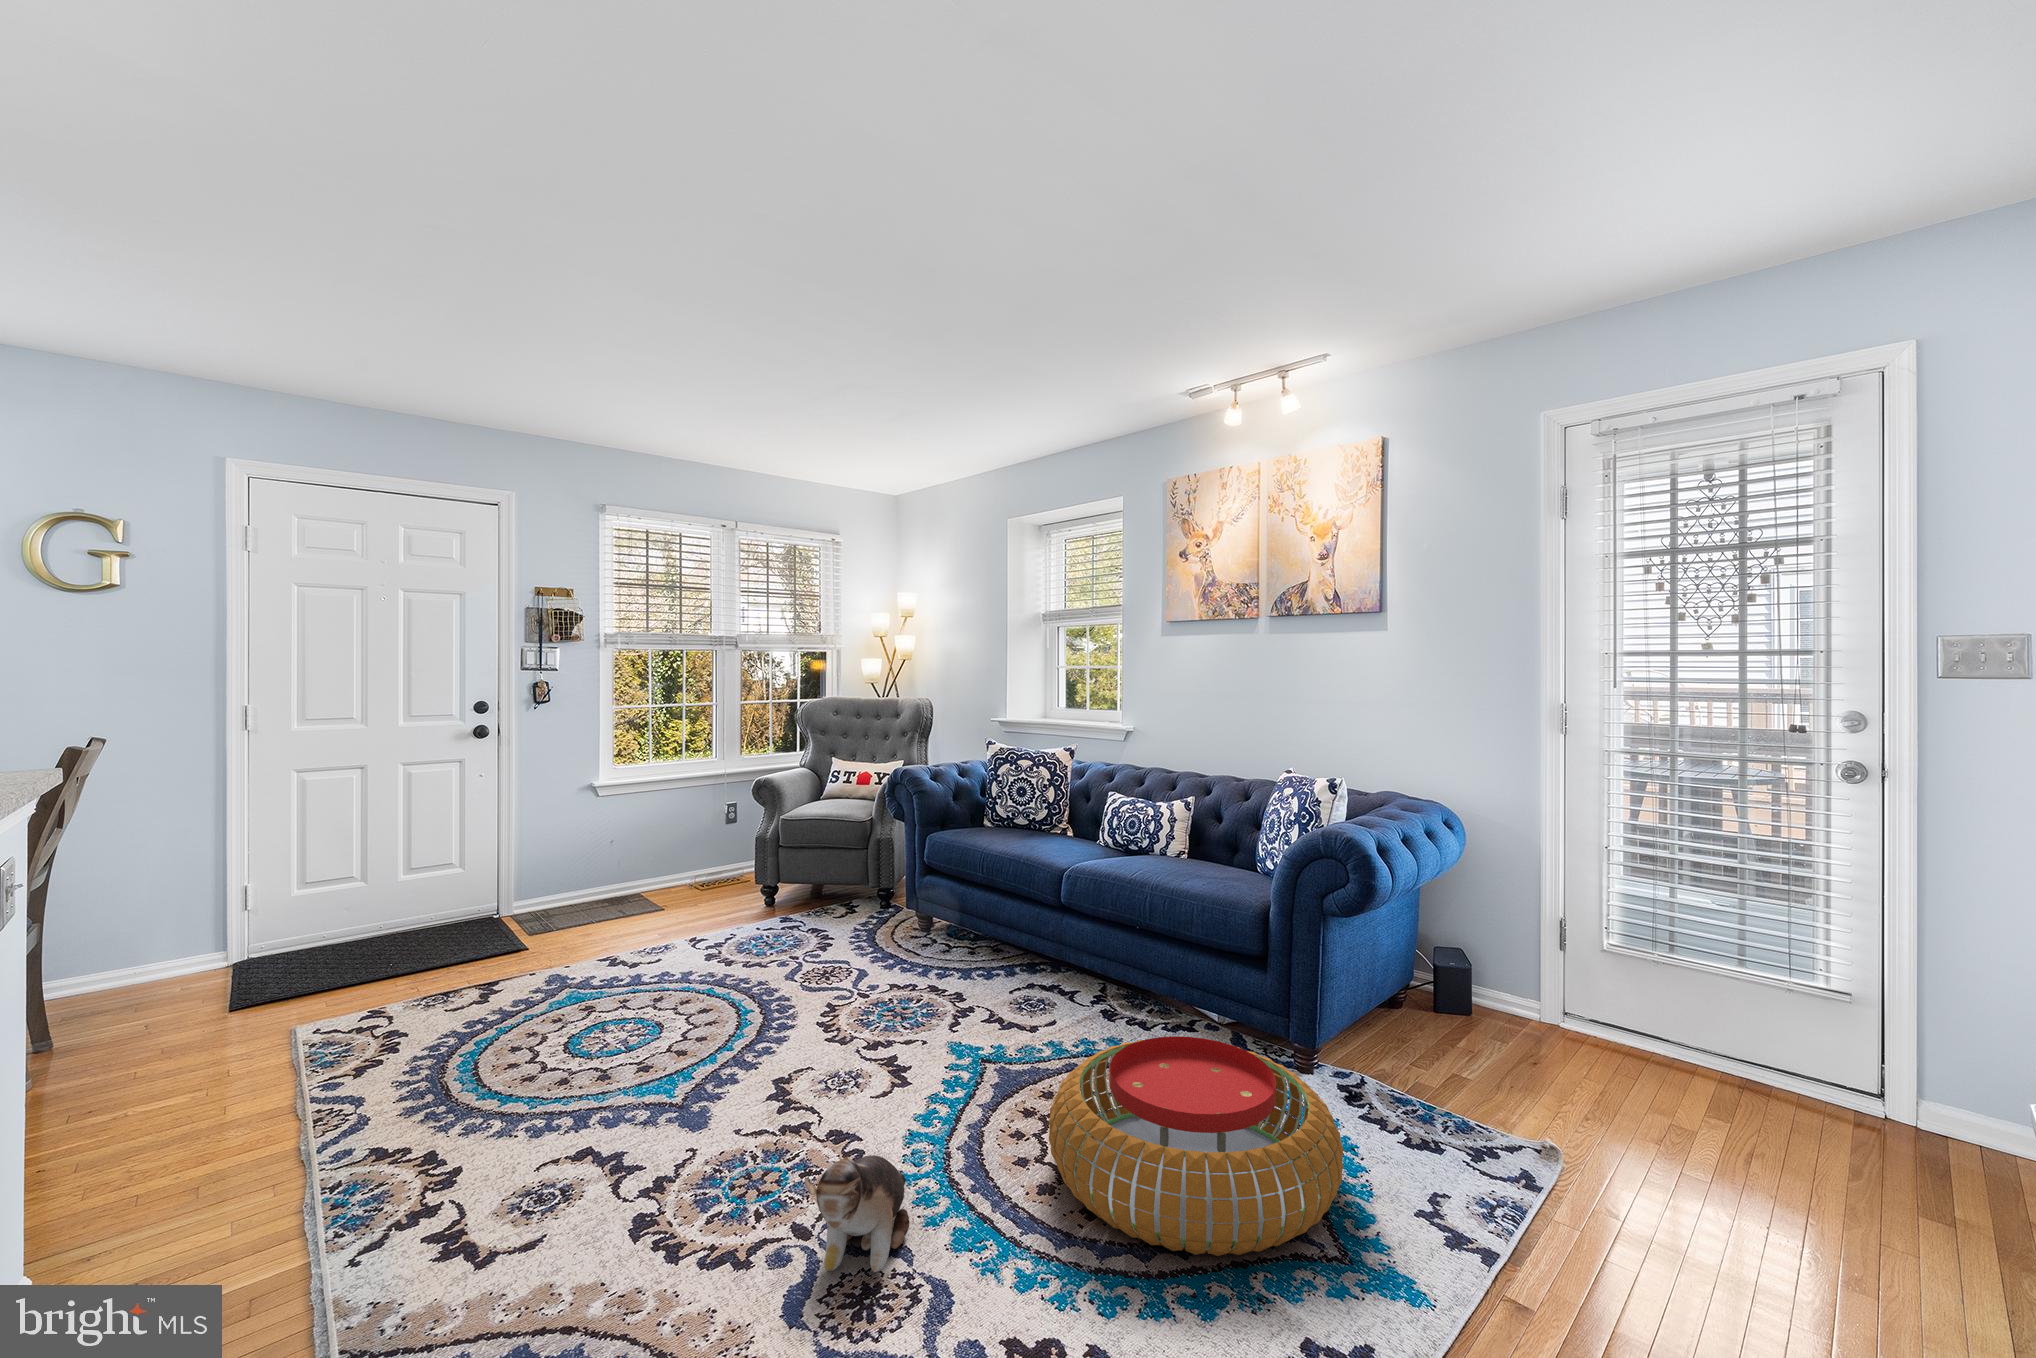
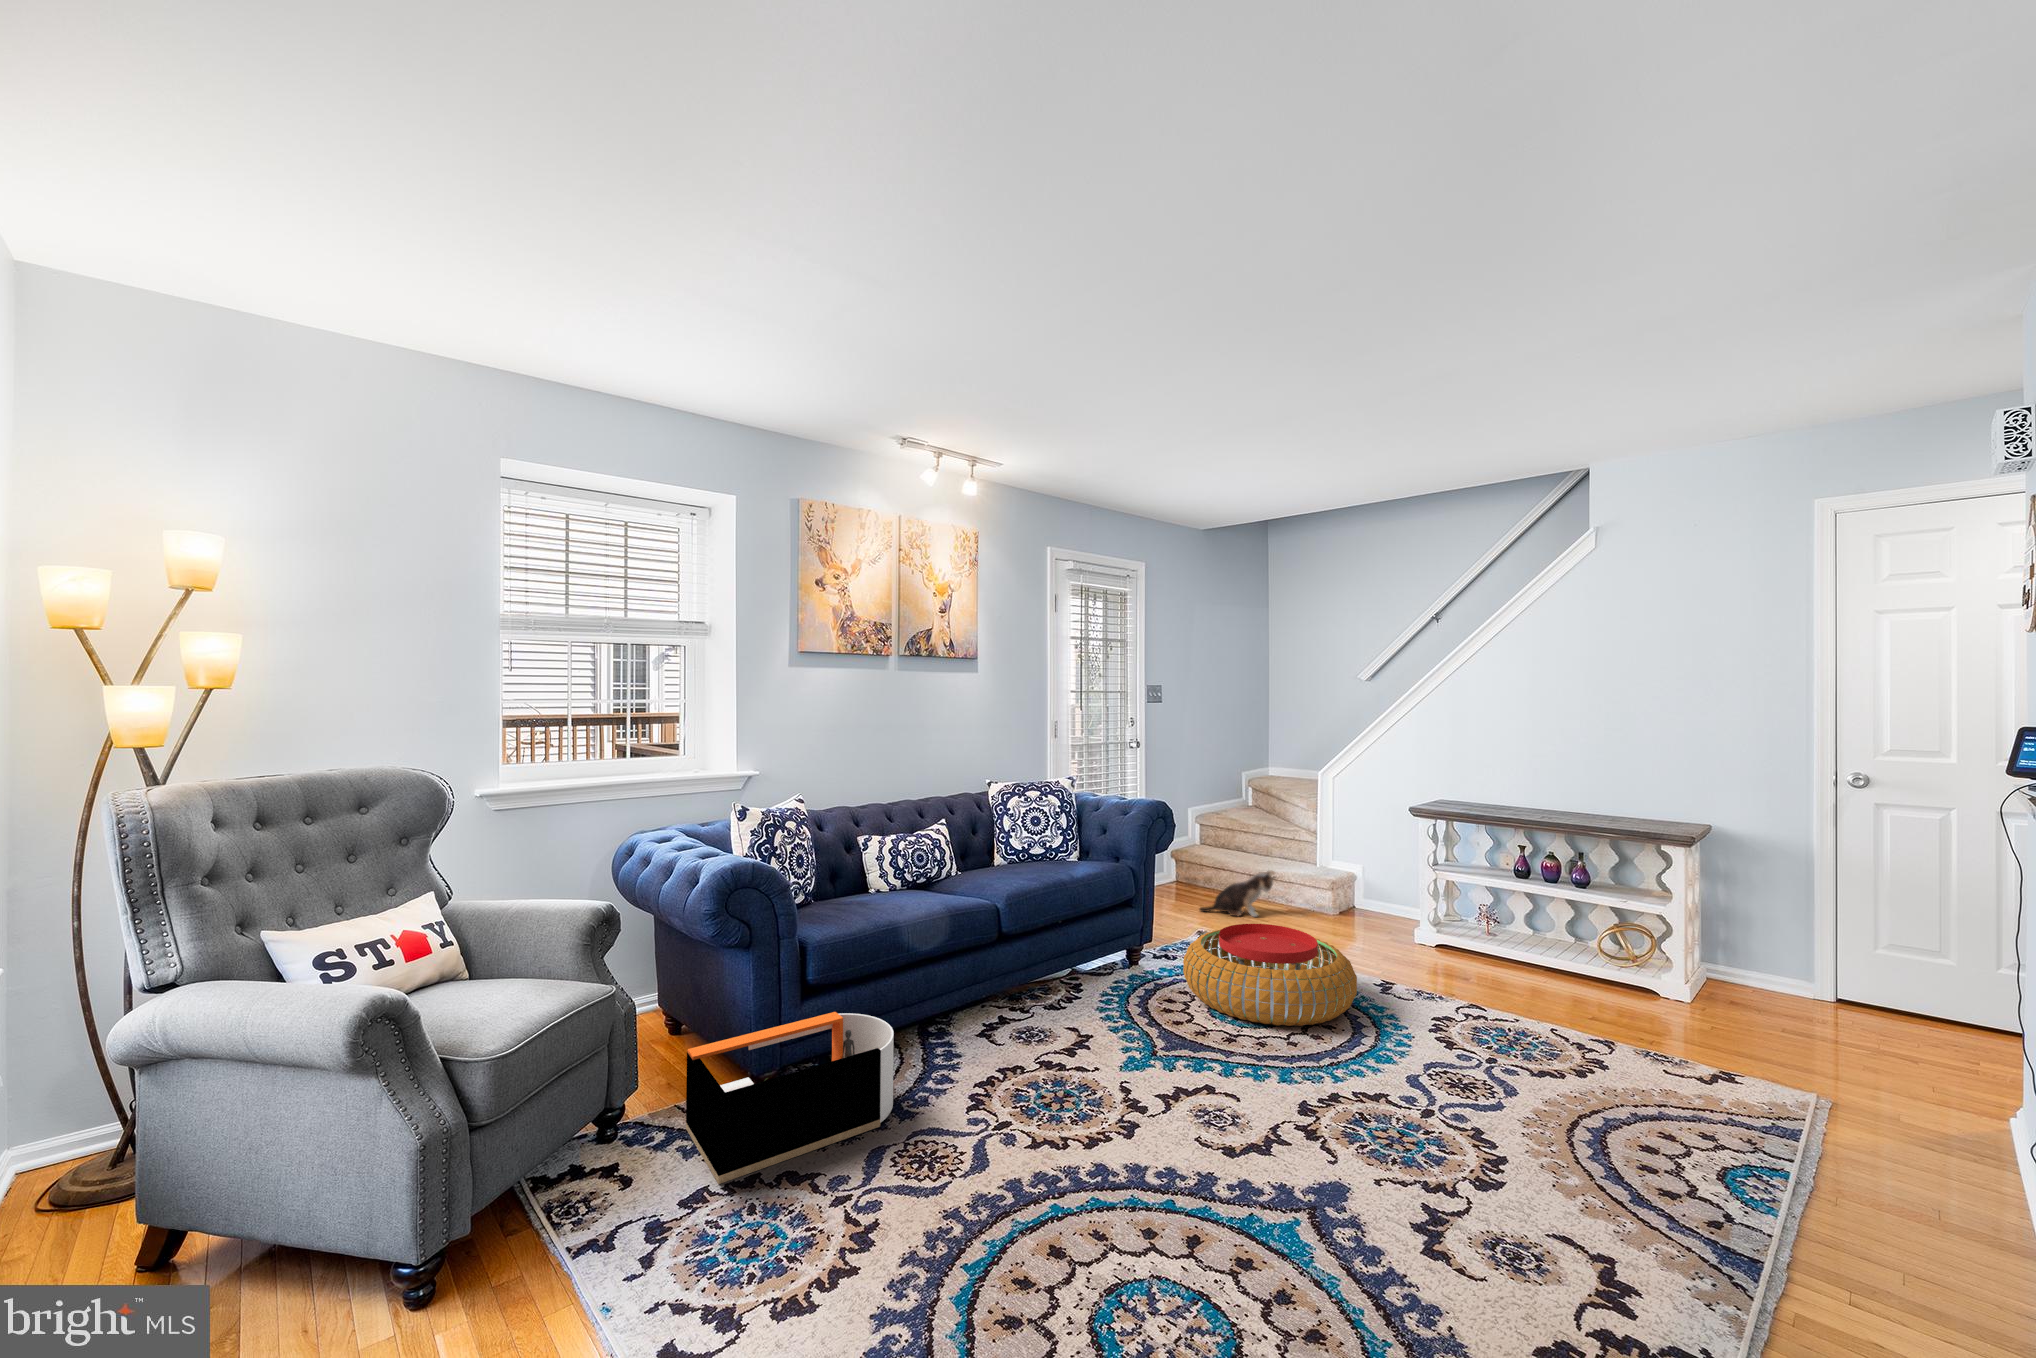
storage bin: none [821,874,934,962] -> present [686,1012,894,1184]
plush toy: present [805,1155,909,1272] -> present [1199,871,1276,917]

